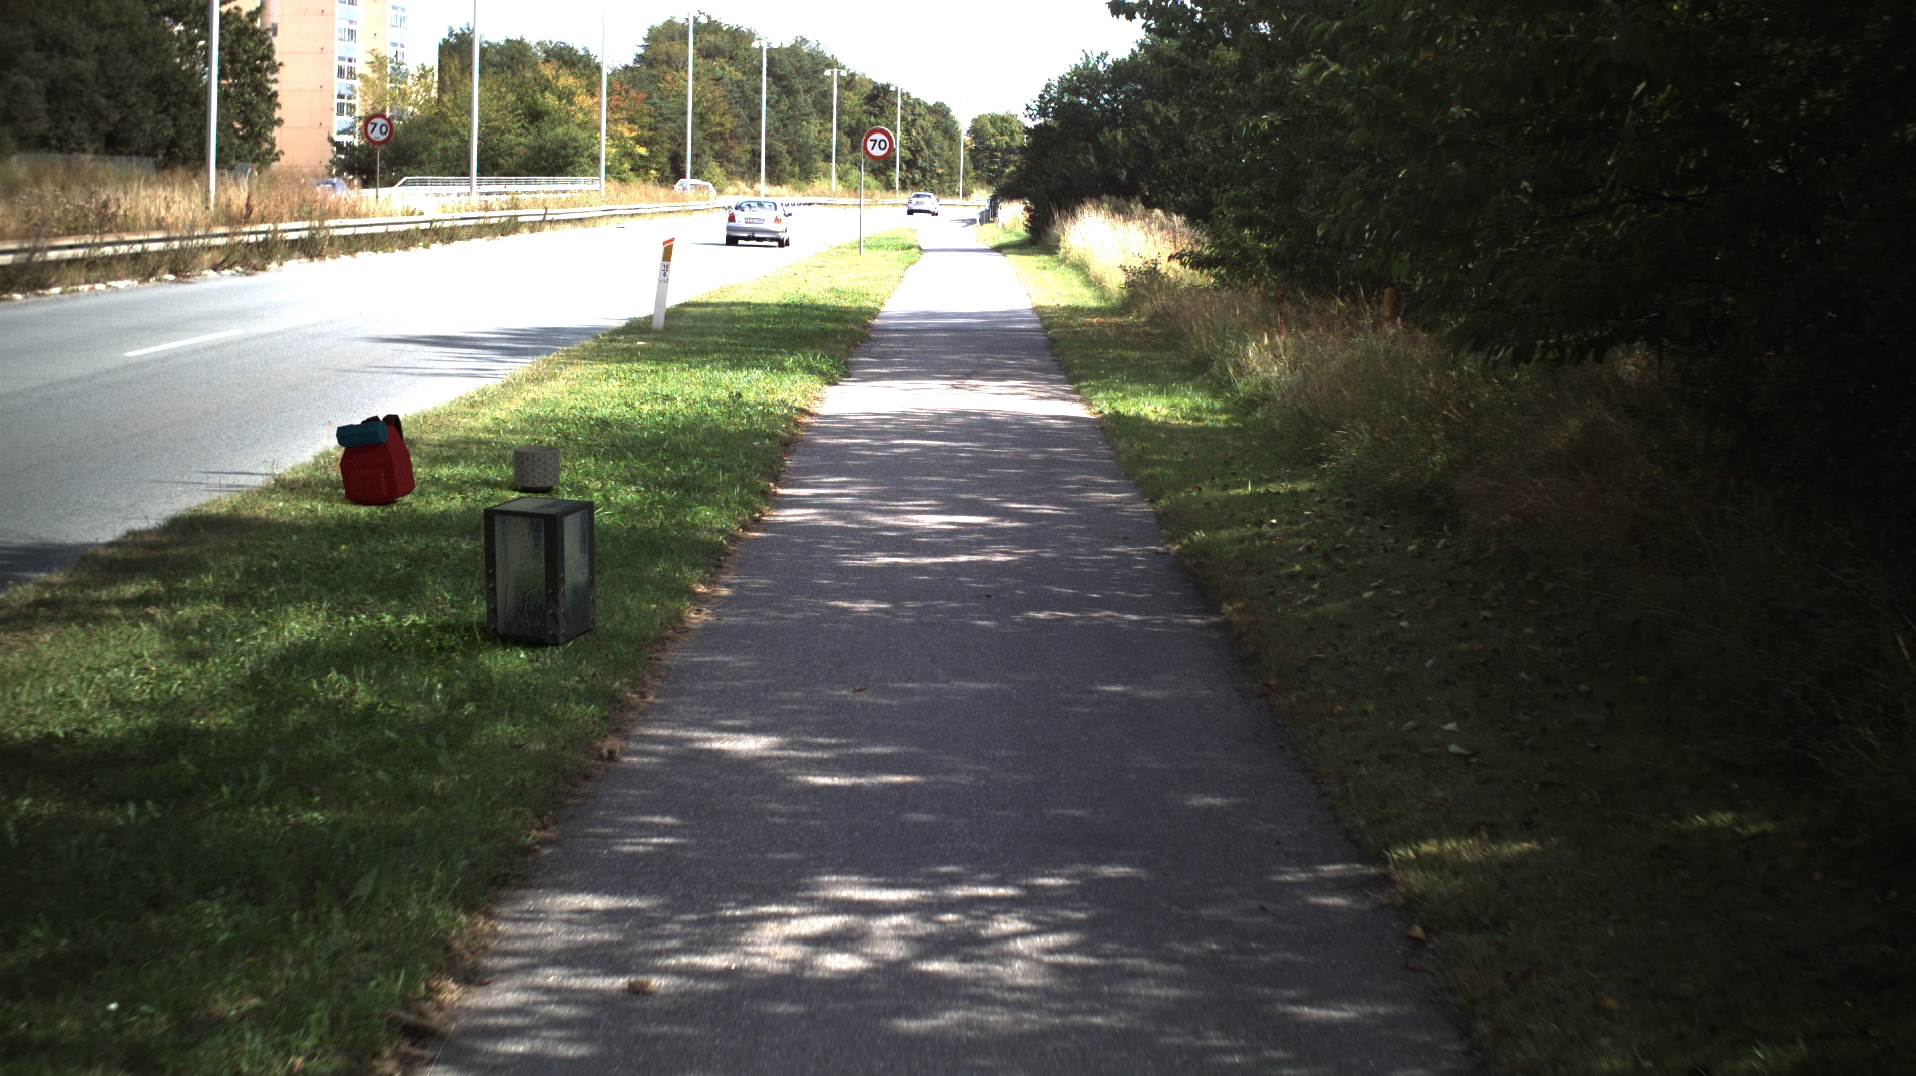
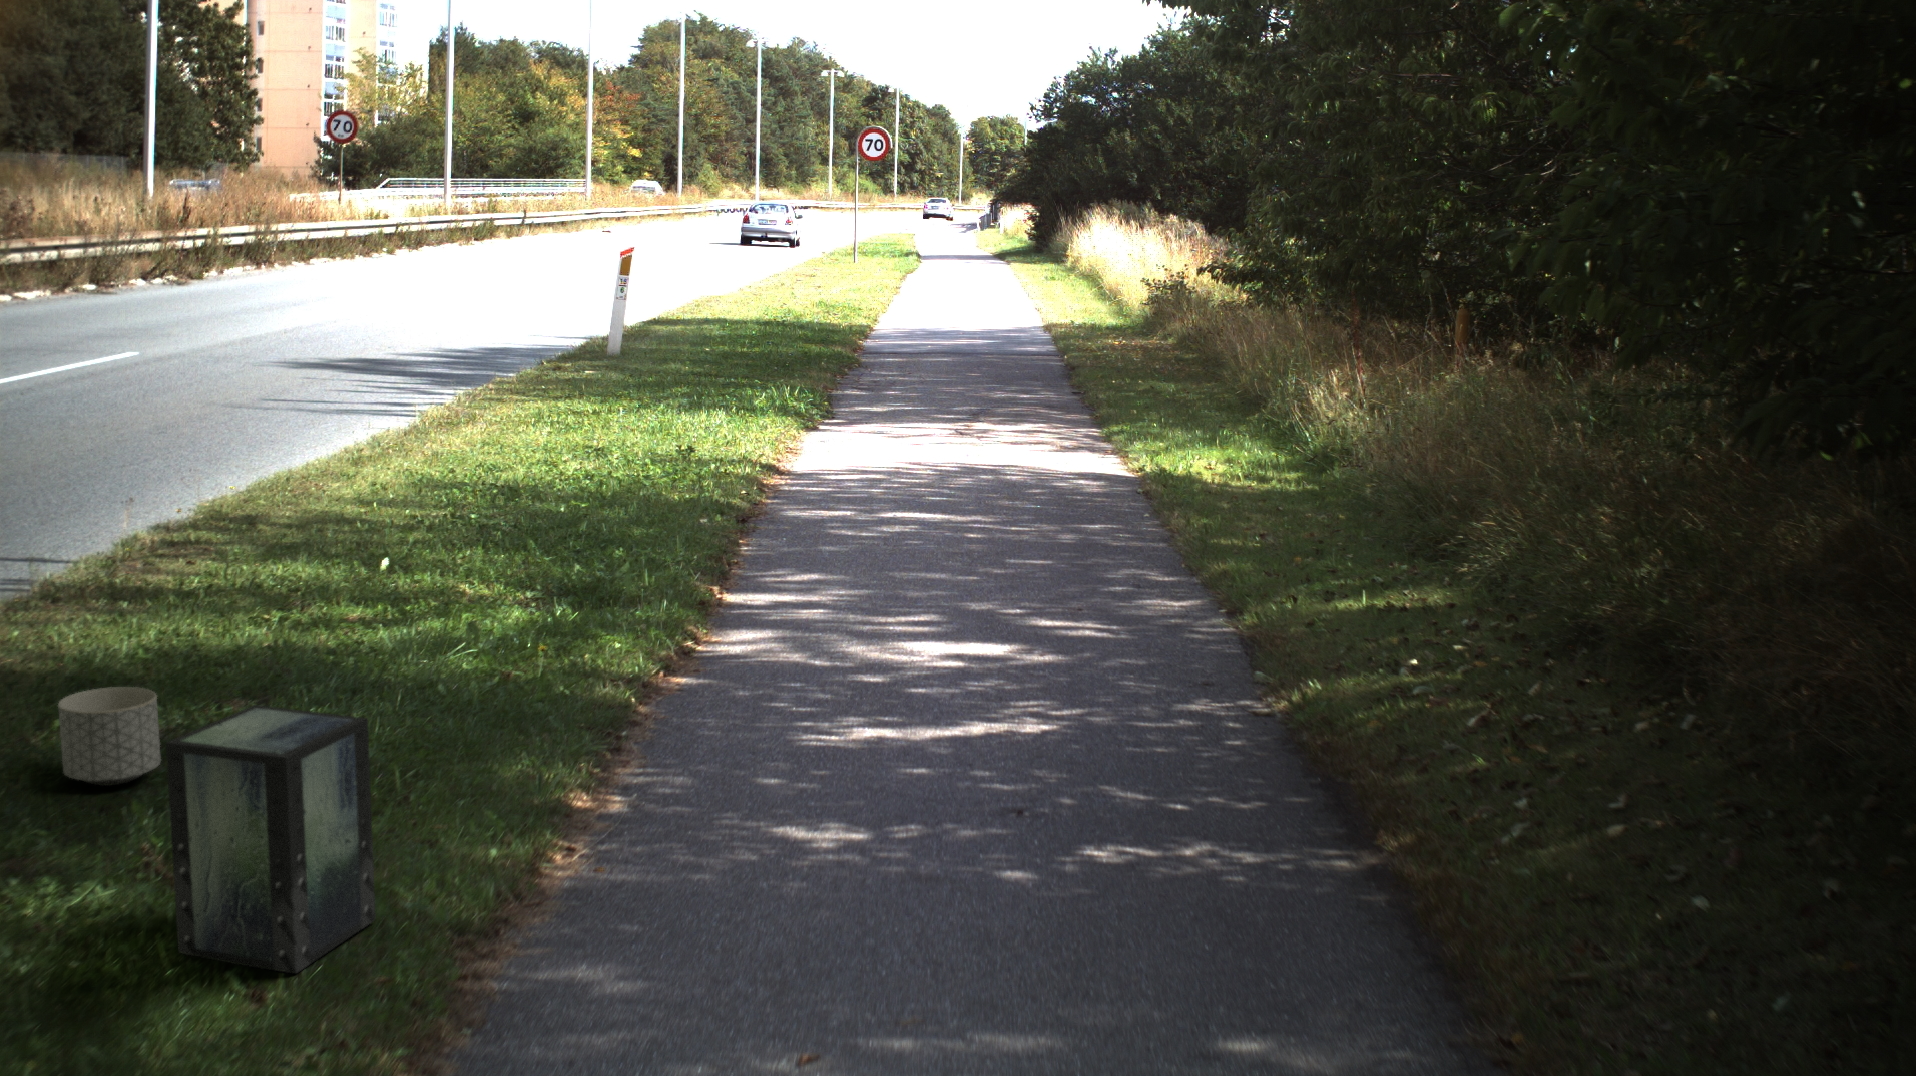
backpack: present [336,414,415,505] -> none [79,510,202,642]
planter: present [514,446,560,492] -> present [58,687,161,786]

